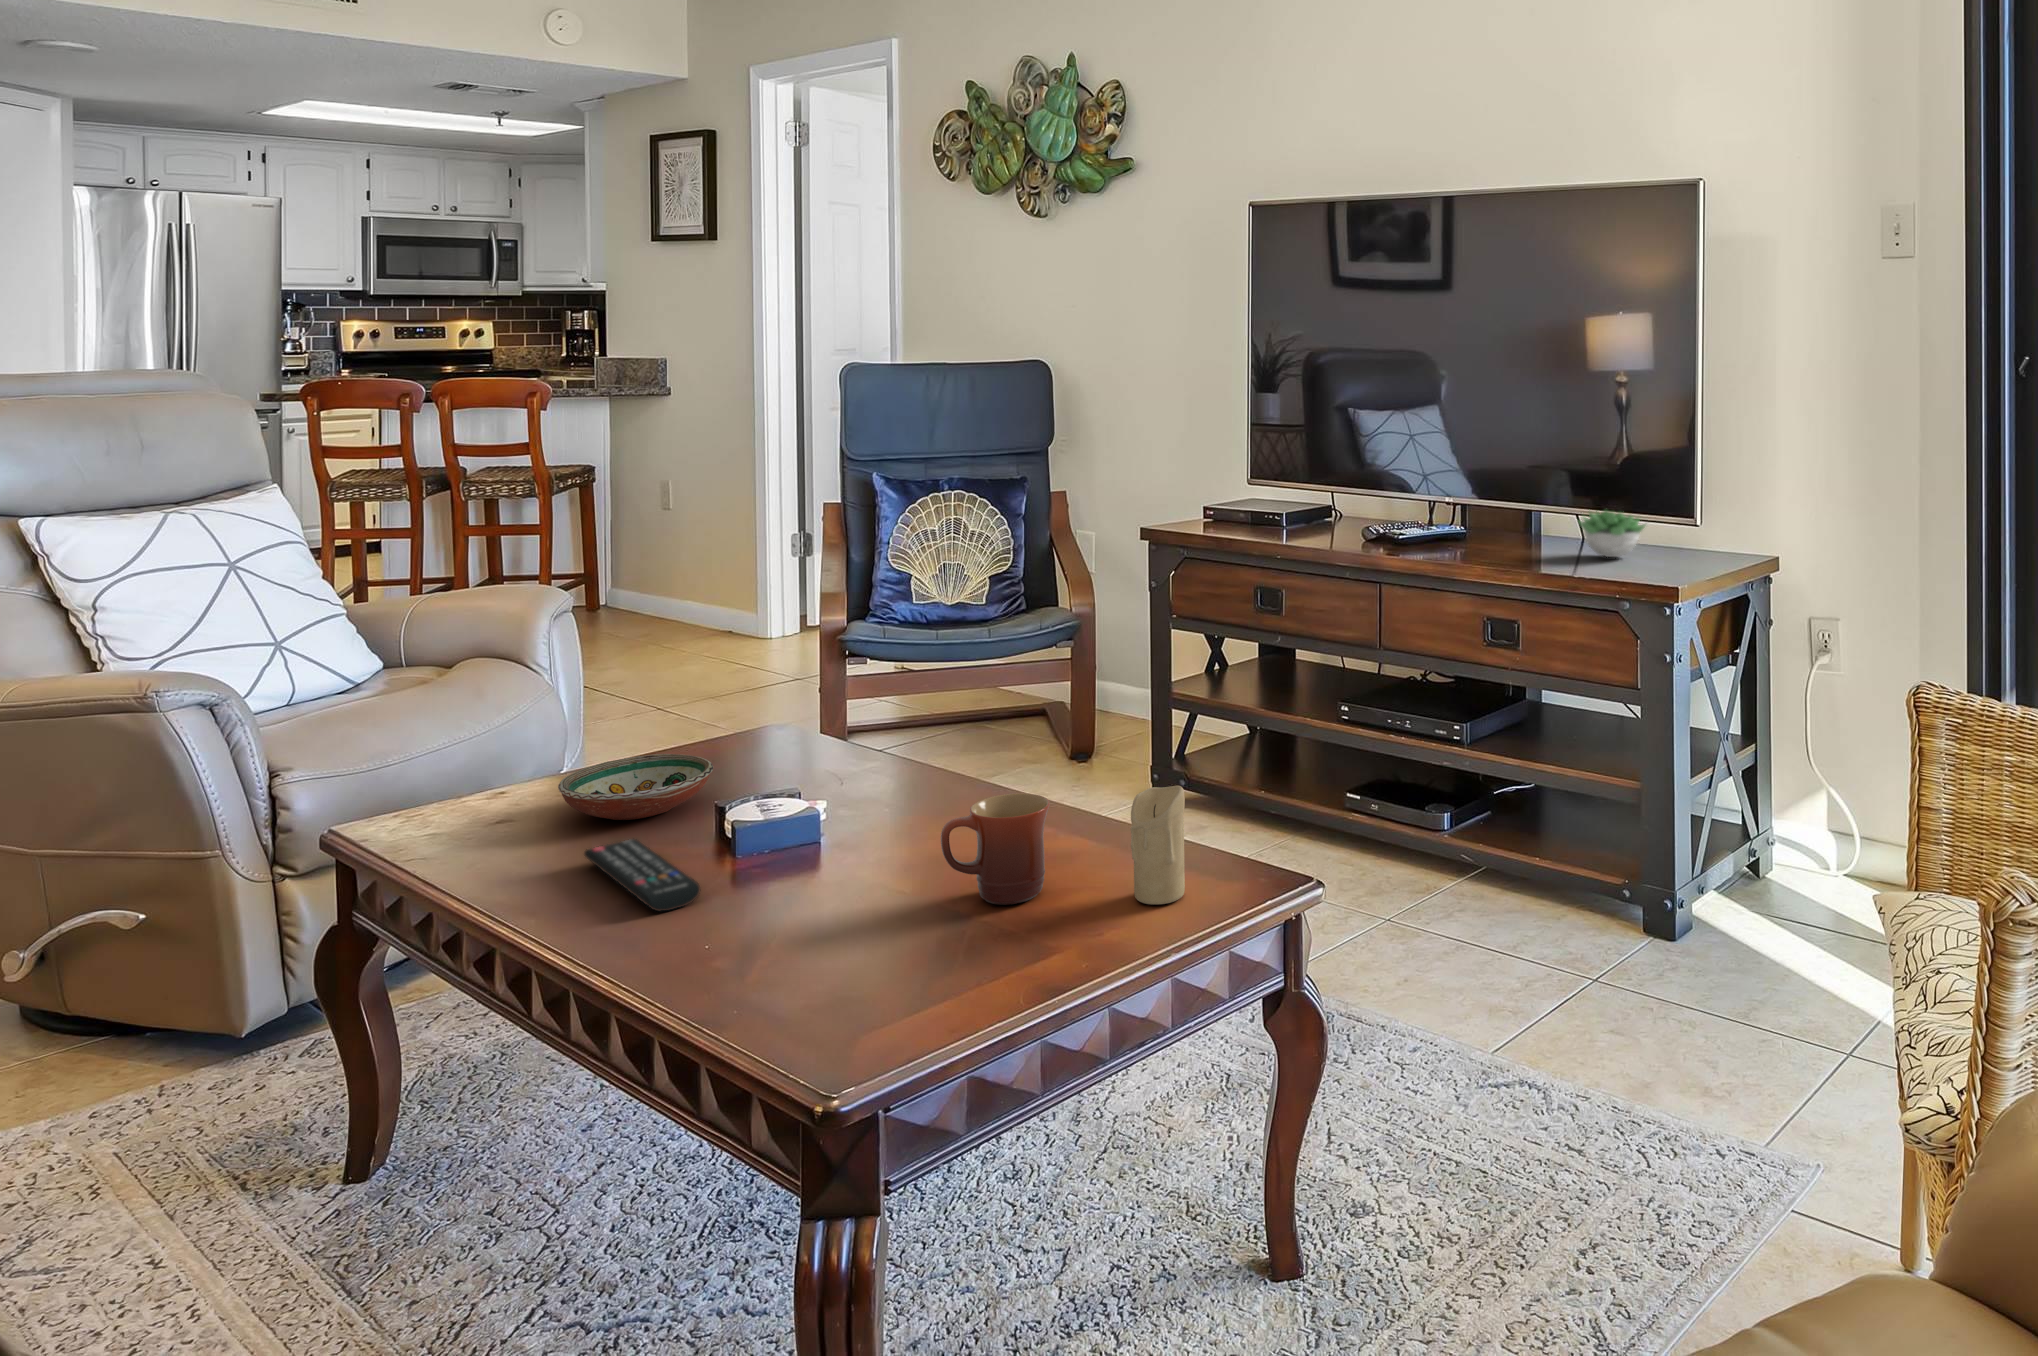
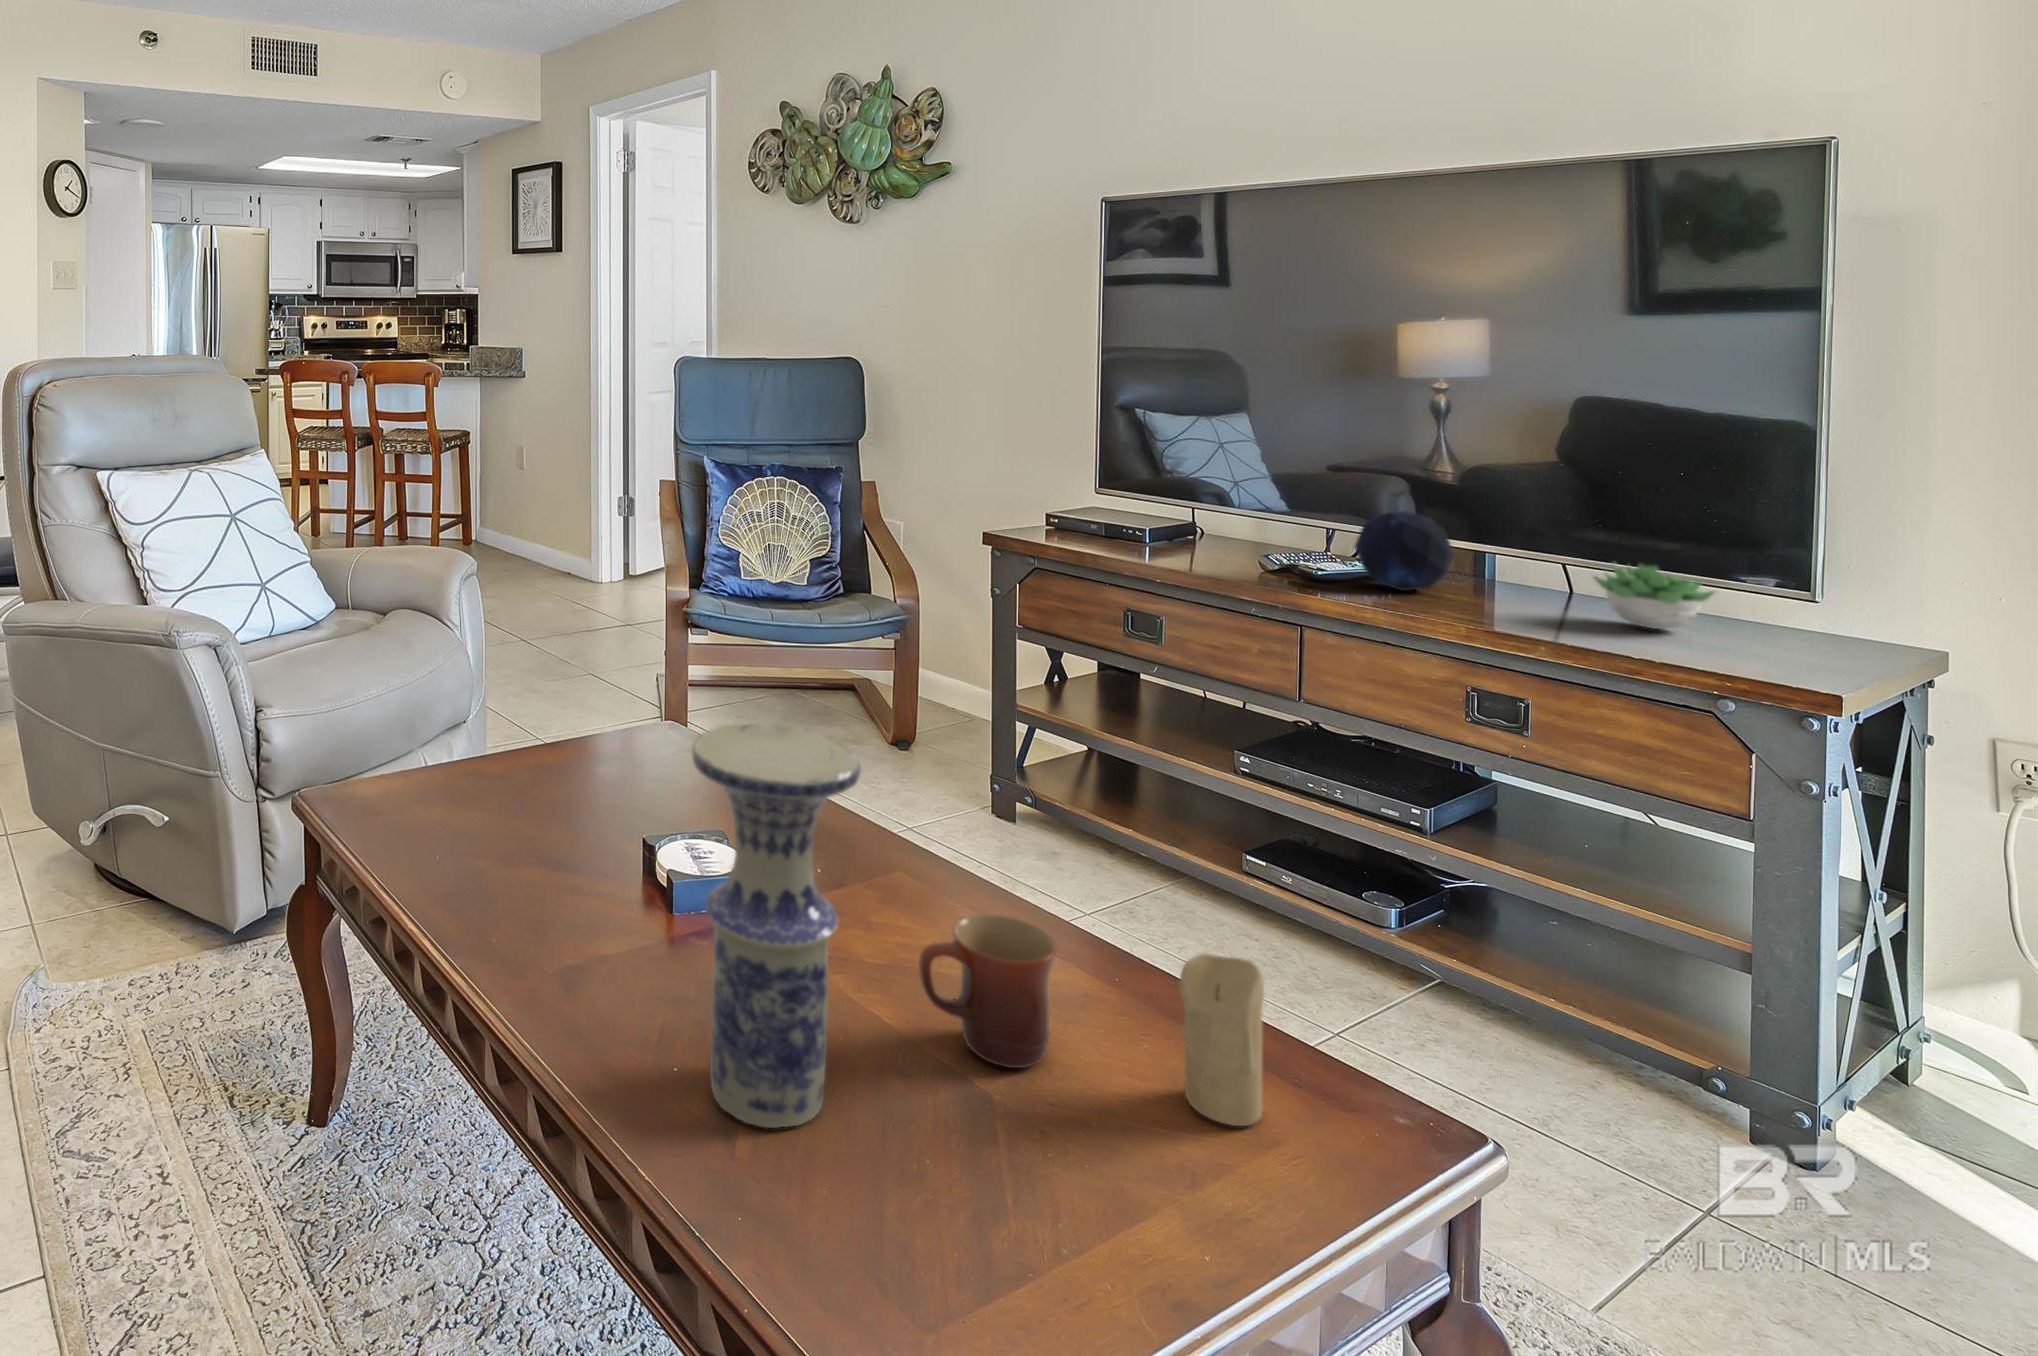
decorative orb: none [1430,479,1499,547] -> present [1355,511,1455,591]
vase: none [730,653,876,975] -> present [692,723,861,1128]
decorative bowl: present [558,754,713,820] -> none [482,753,621,825]
remote control: present [584,839,700,911] -> none [512,859,635,973]

